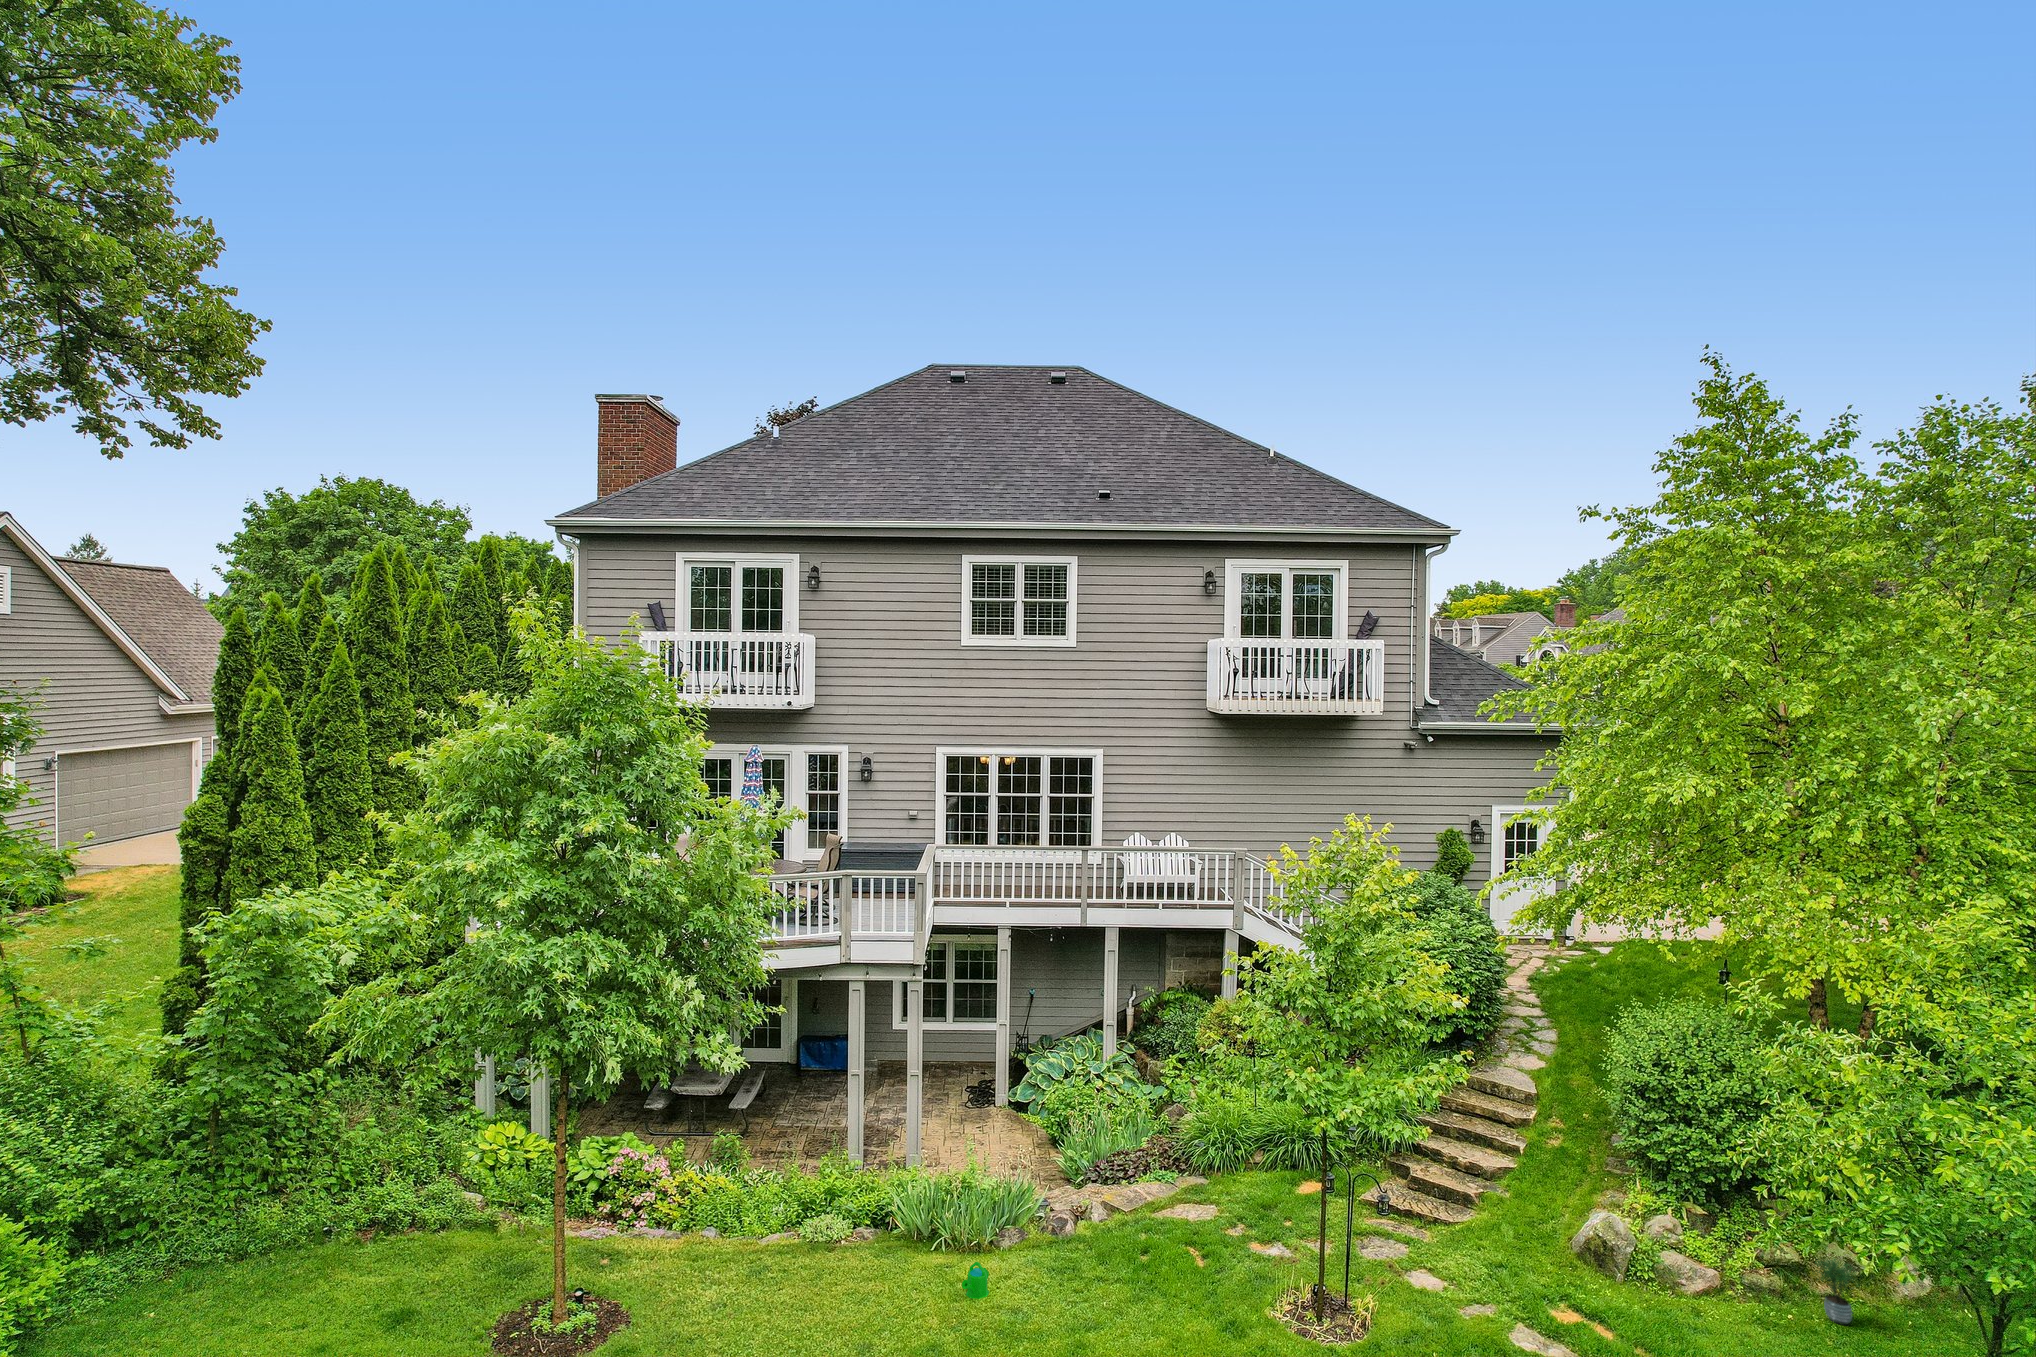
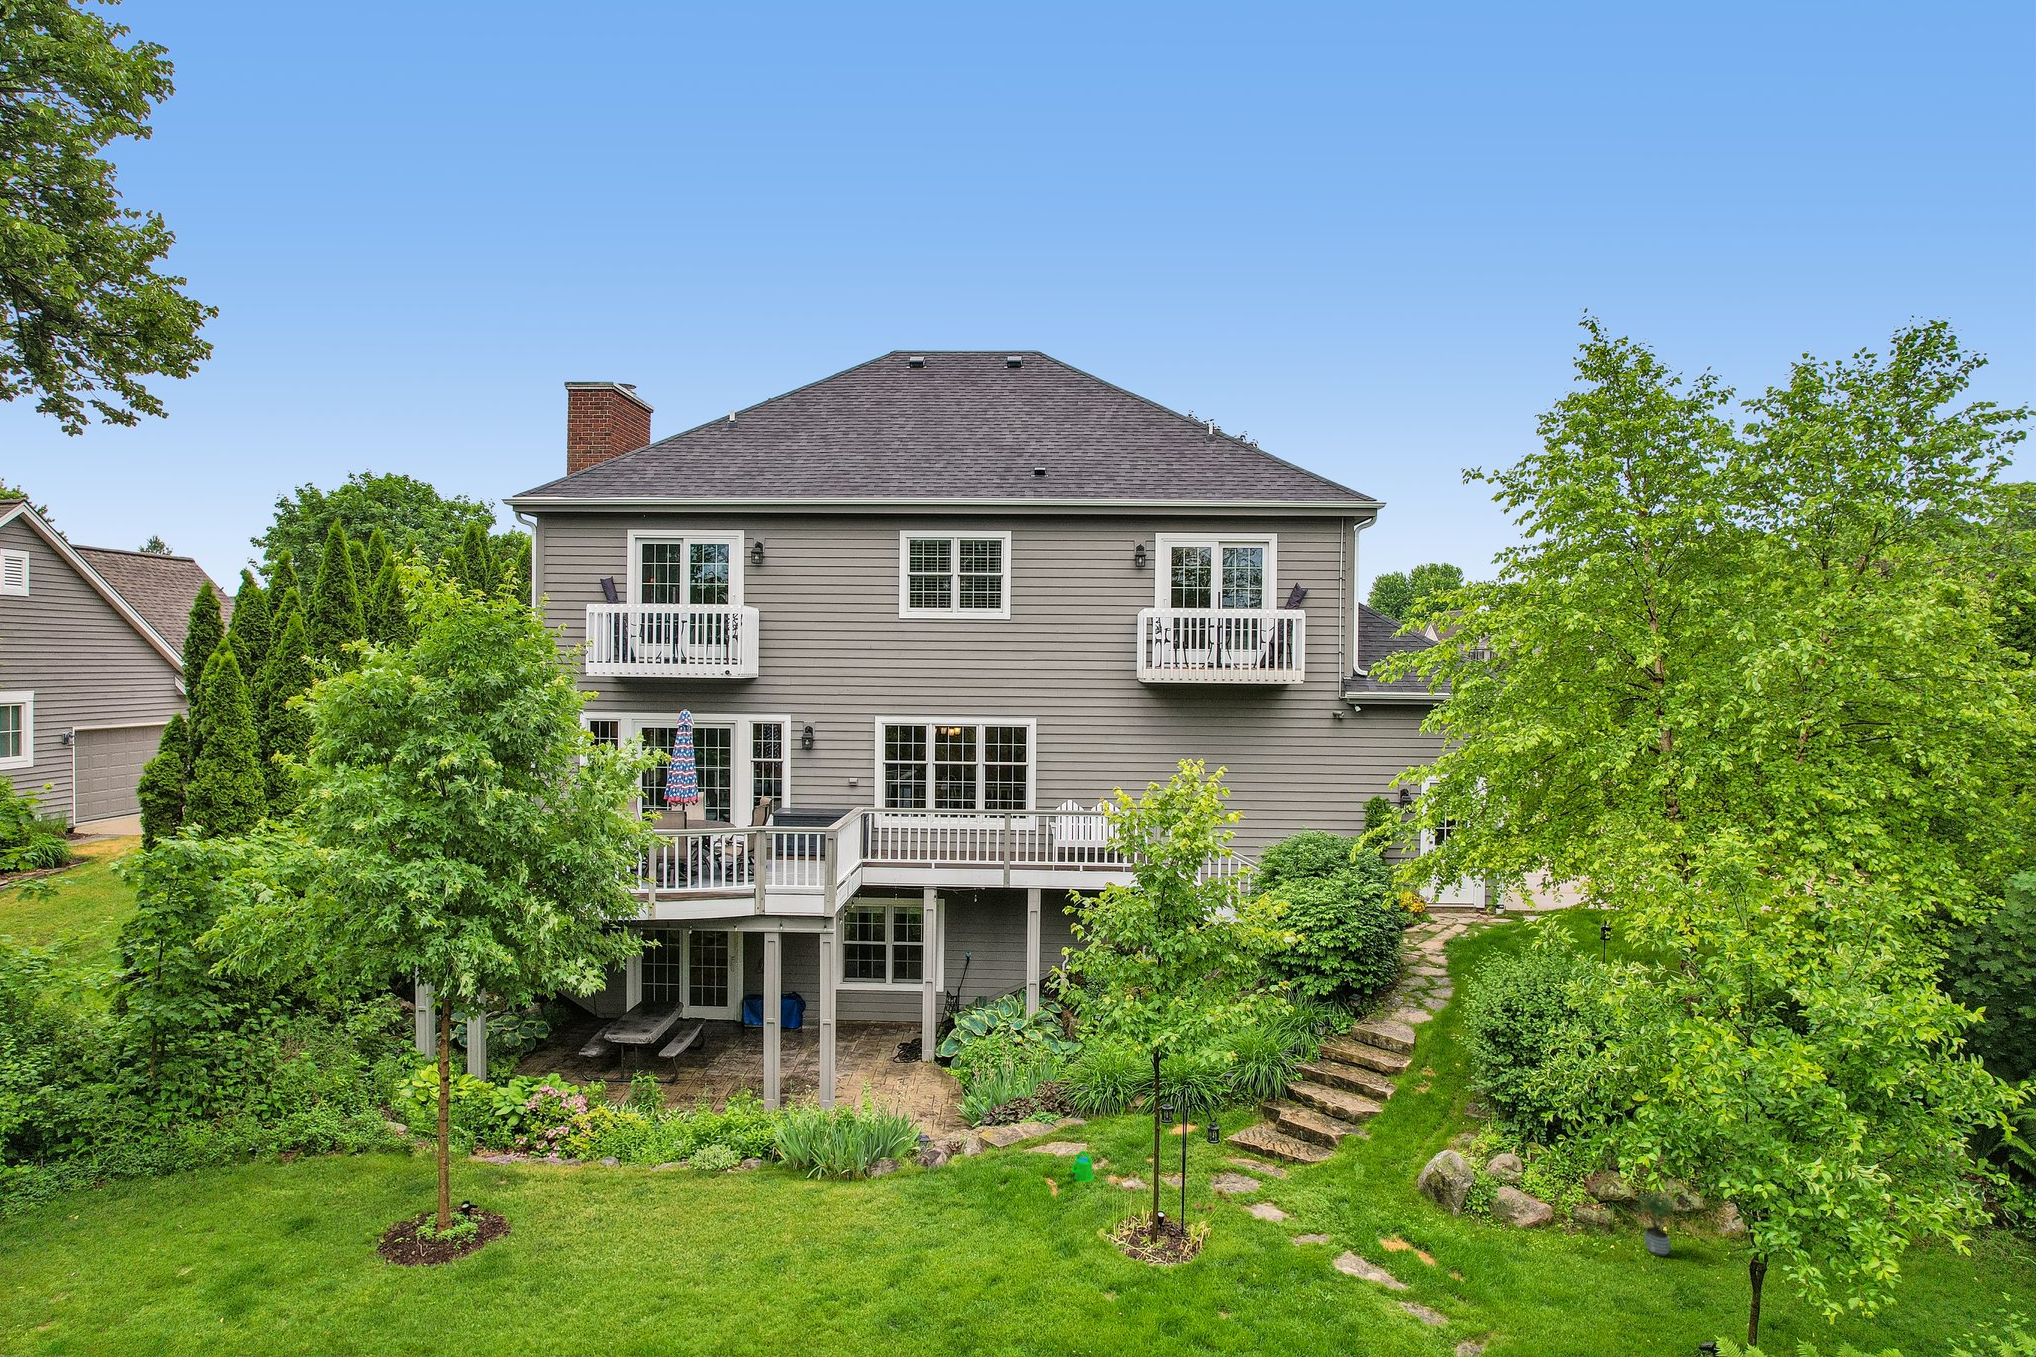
watering can: present [962,1262,989,1299] -> present [1072,1151,1094,1182]

